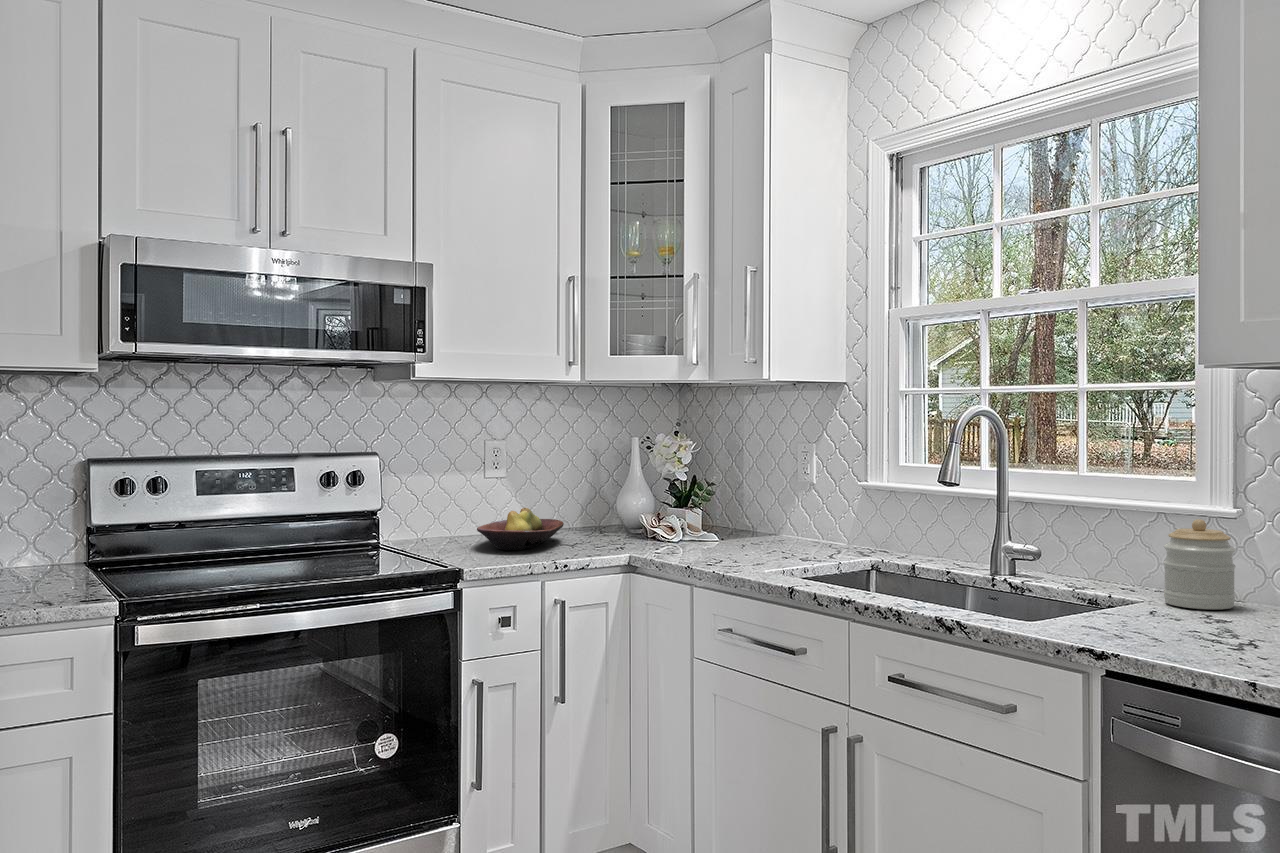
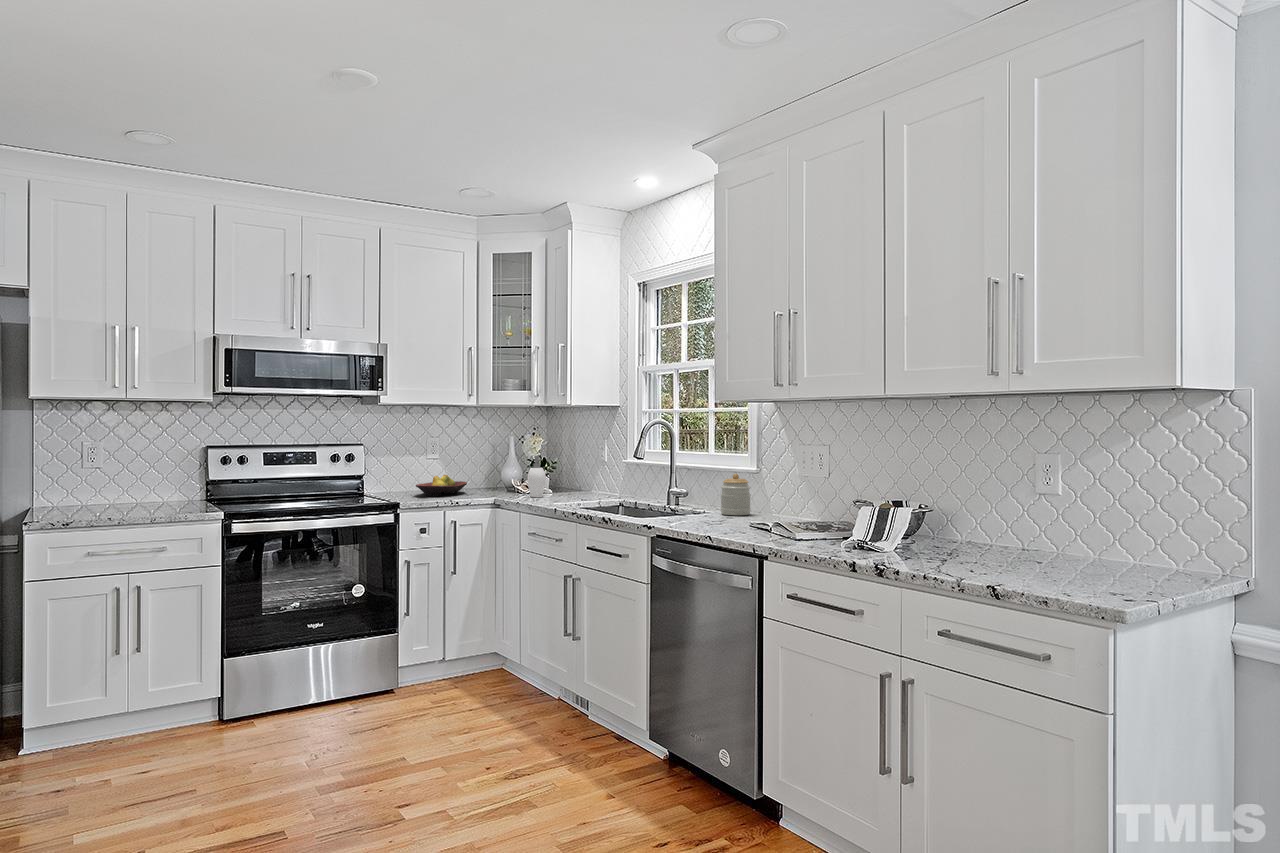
soap dispenser: none [685,474,730,552] -> present [528,456,546,497]

